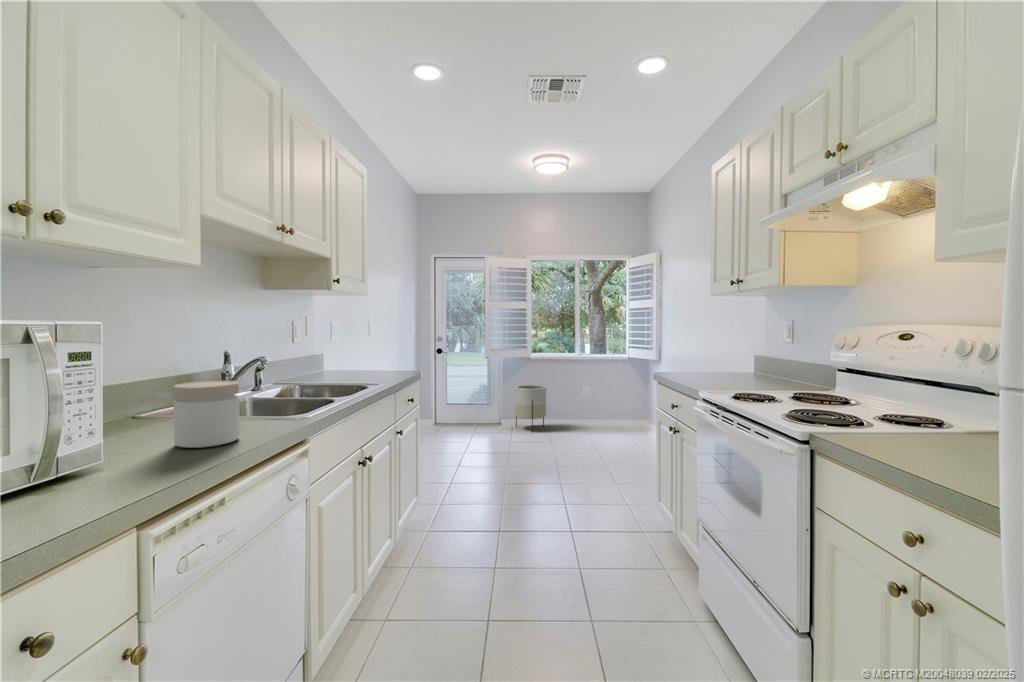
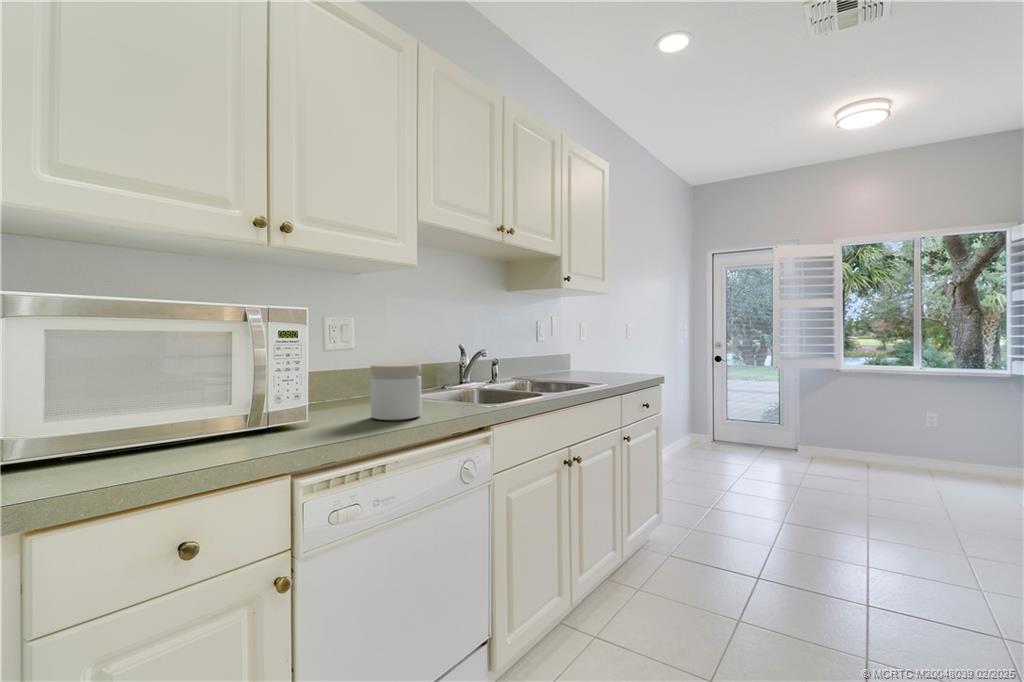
planter: present [515,385,546,432] -> none [818,406,867,467]

